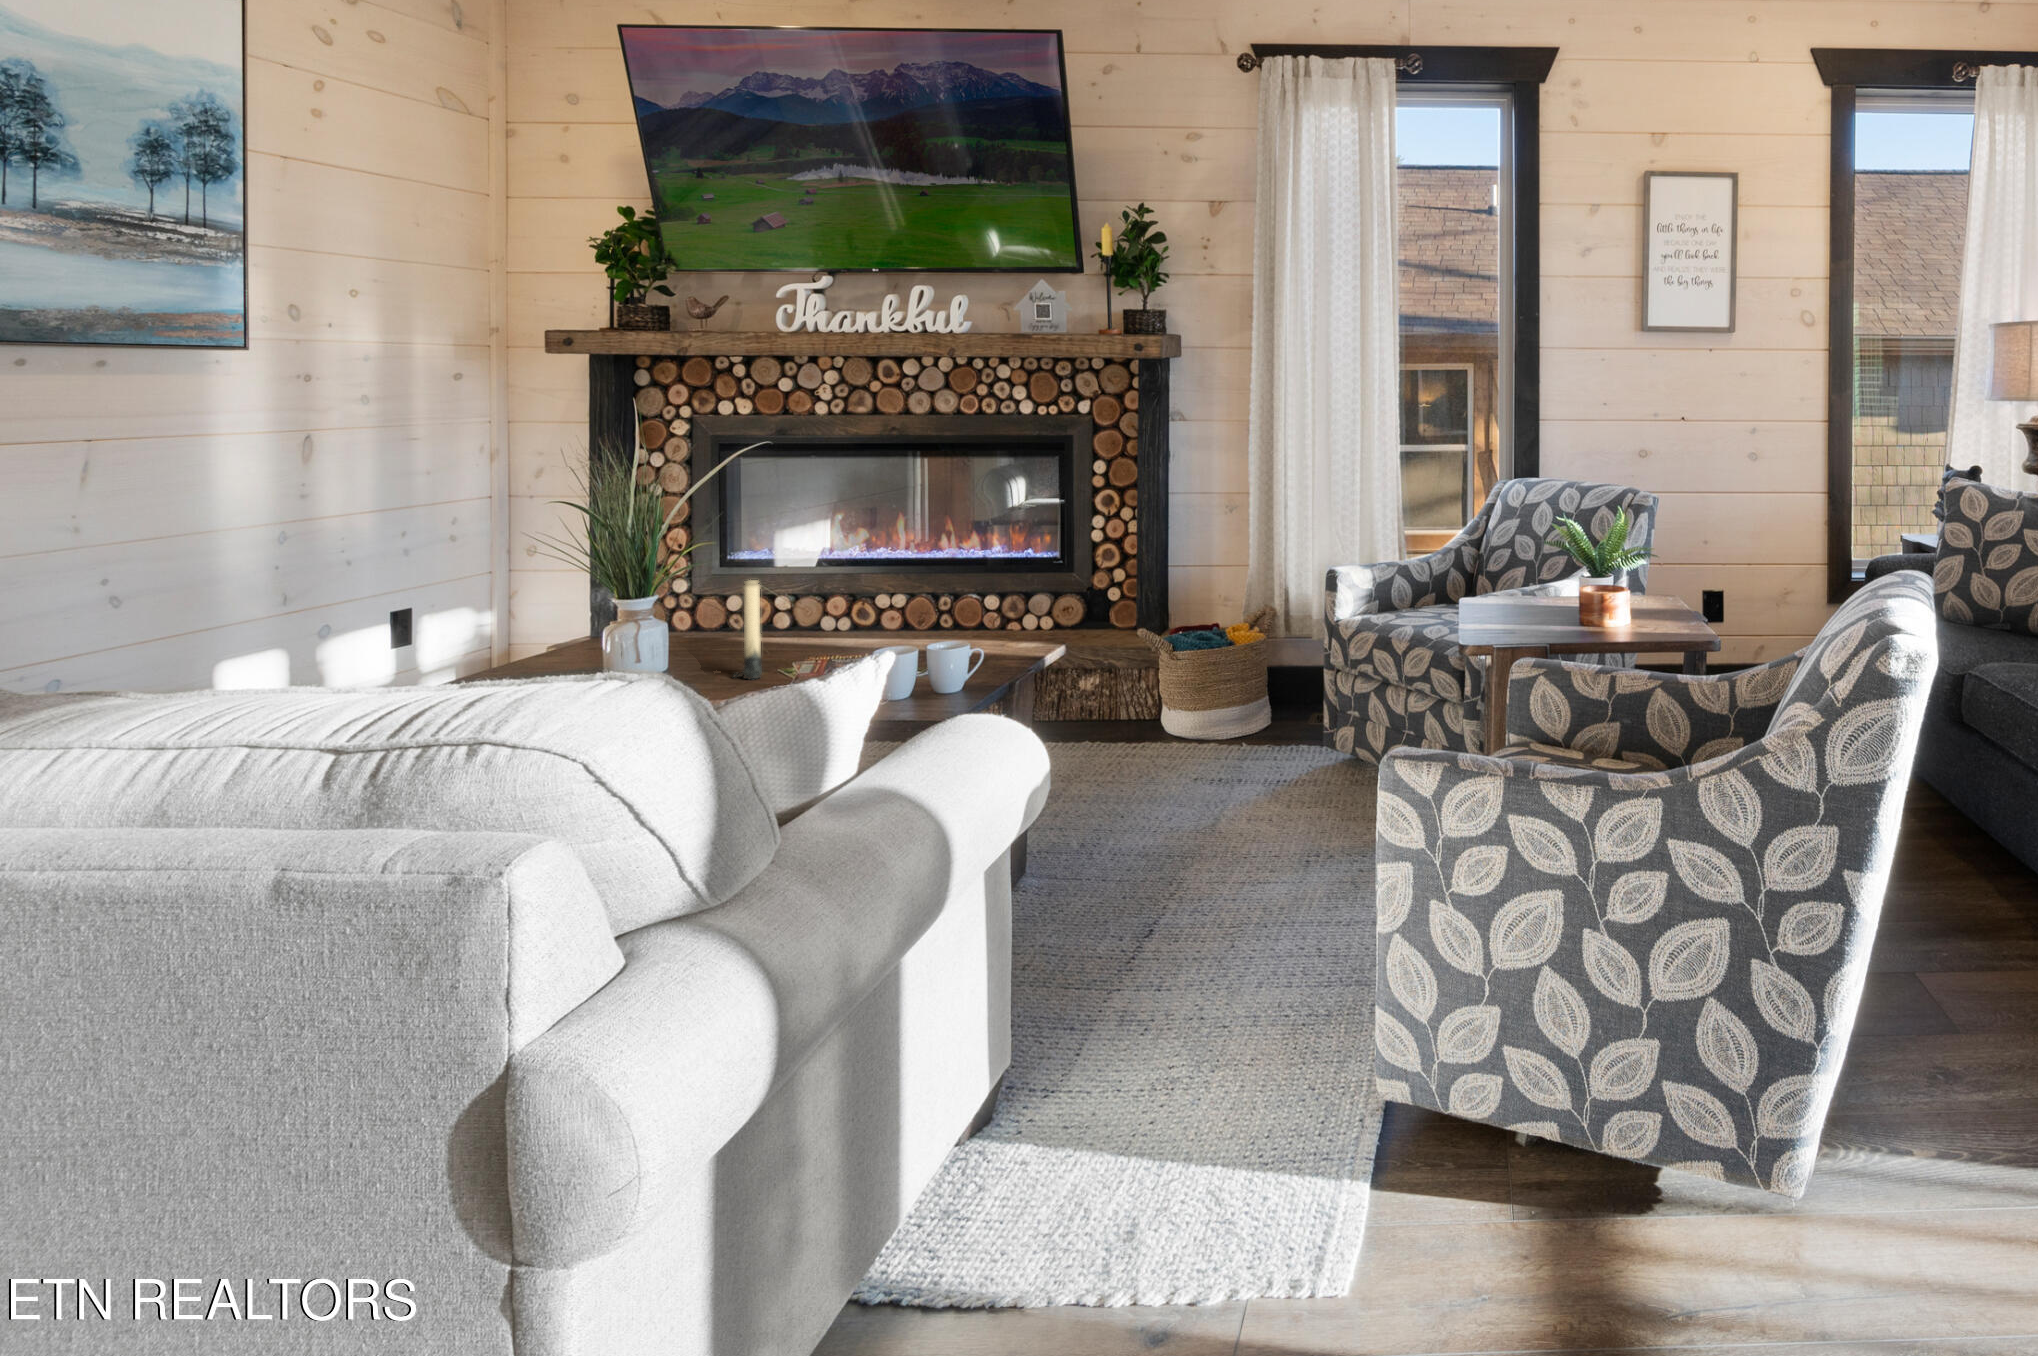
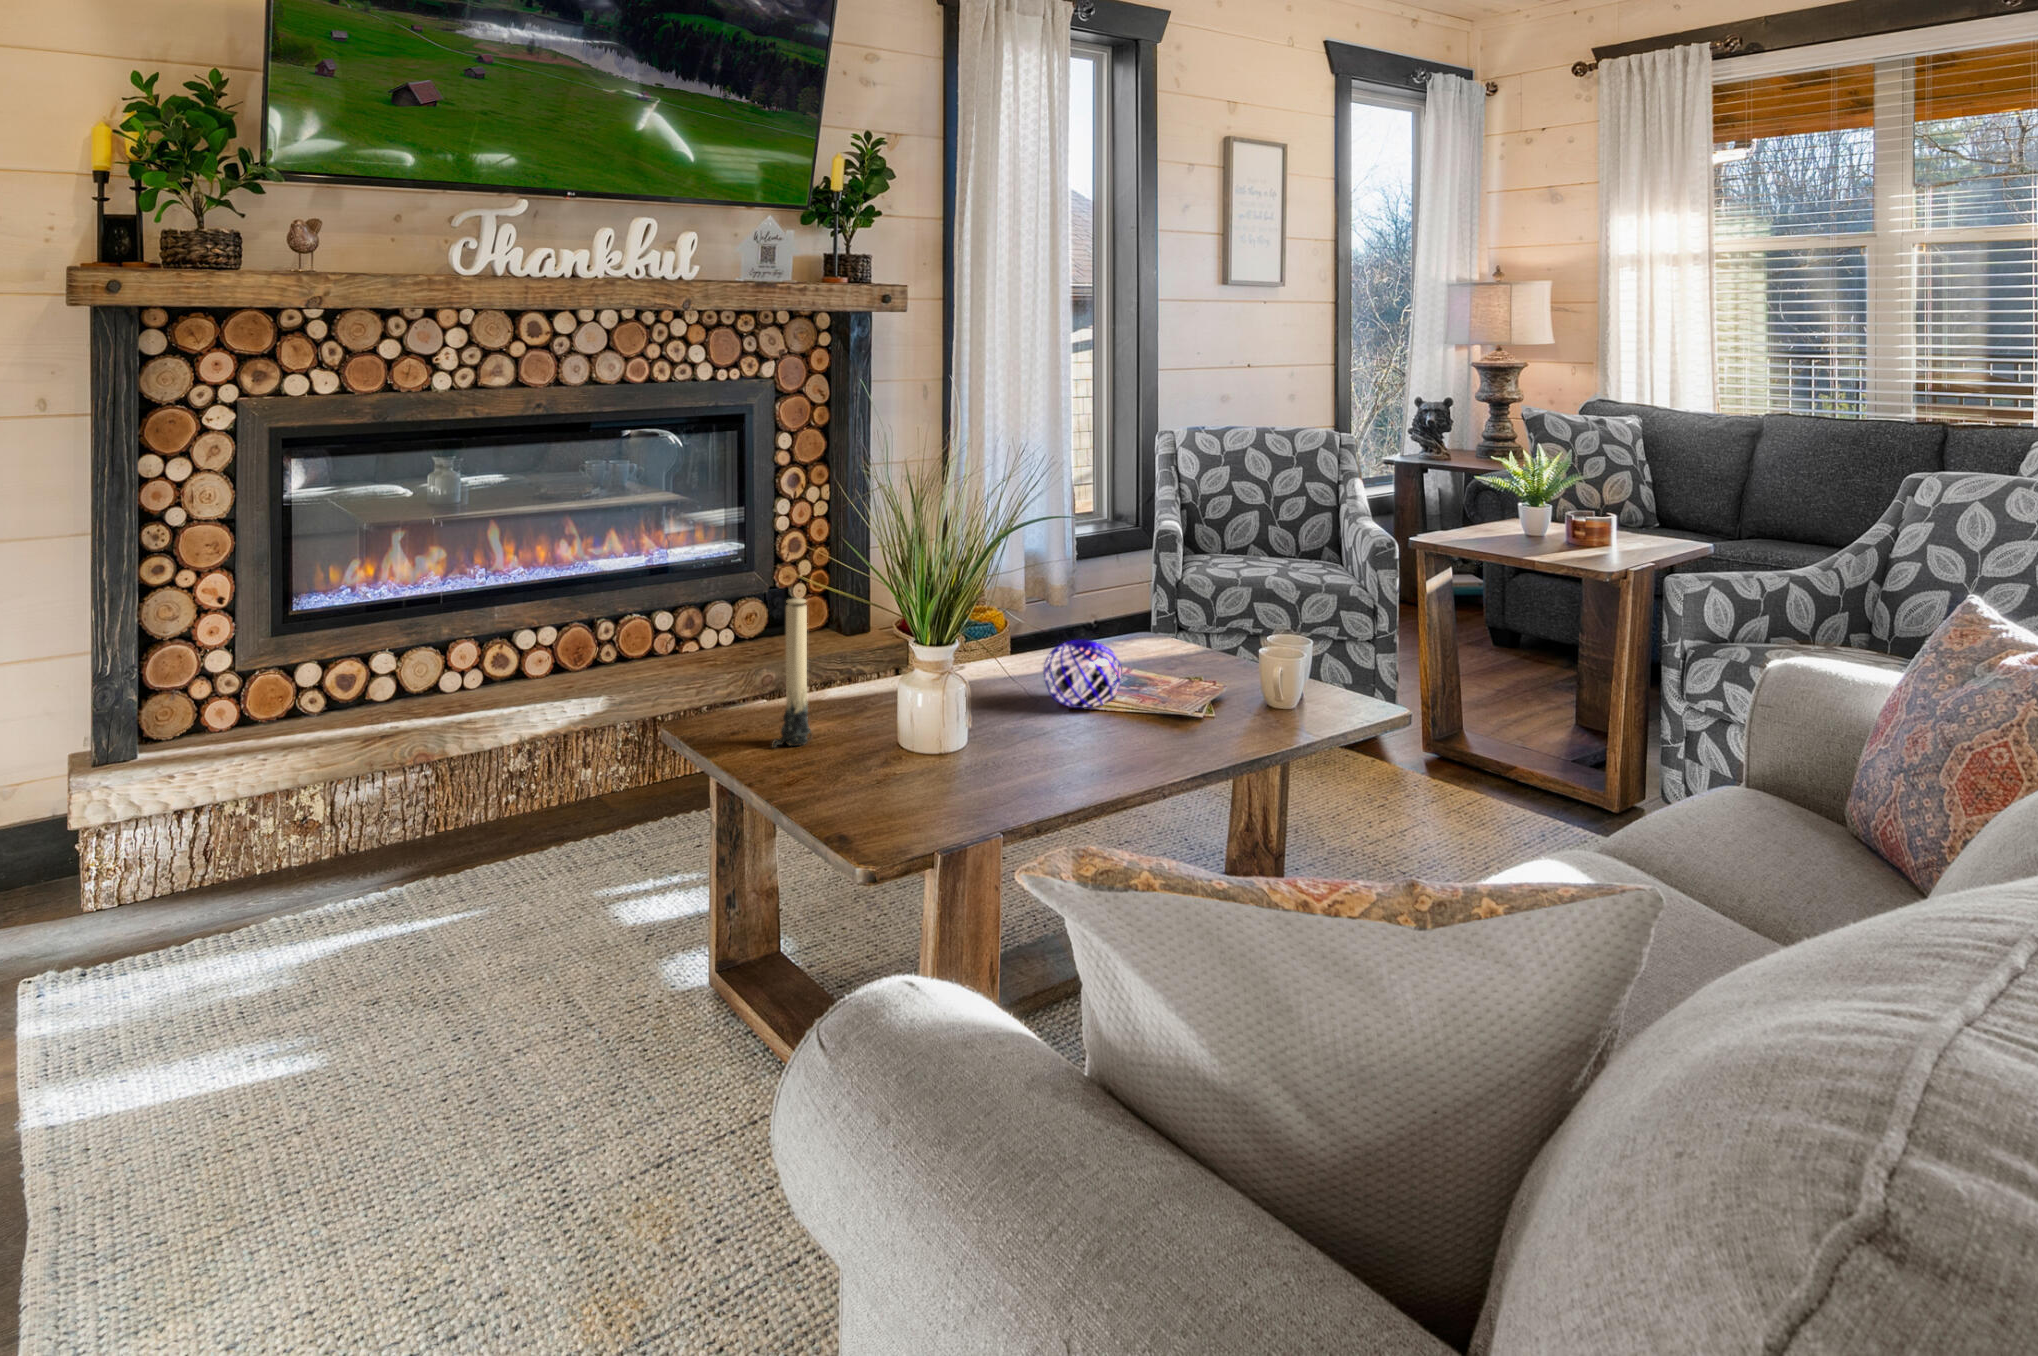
decorative orb: none [934,638,997,690] -> present [1044,639,1122,708]

